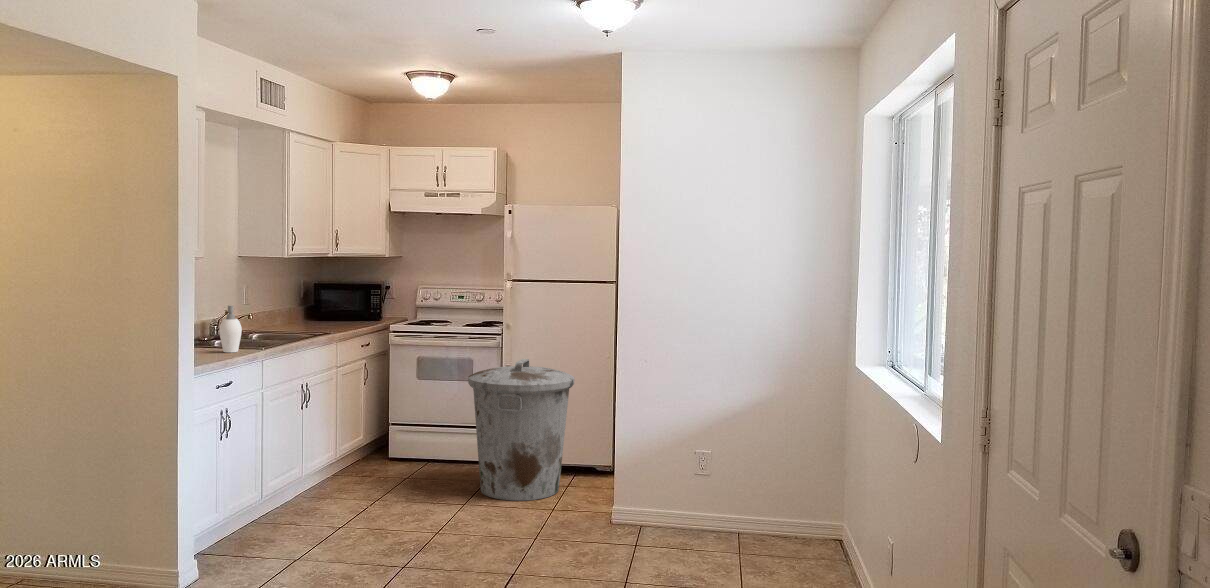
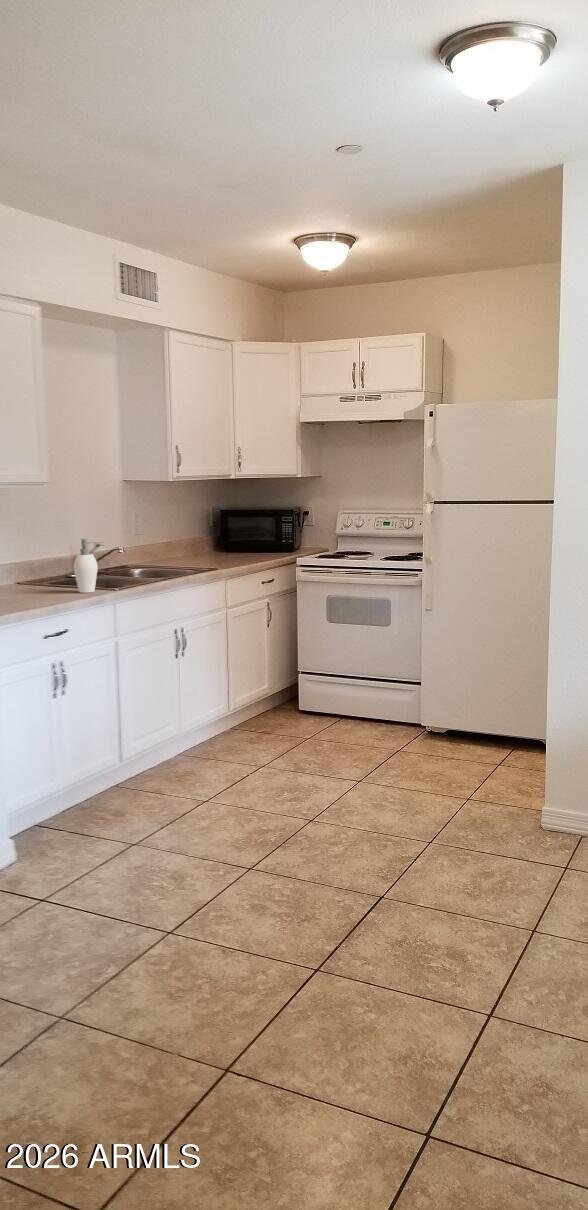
trash can: present [468,359,575,501] -> none [371,603,508,783]

